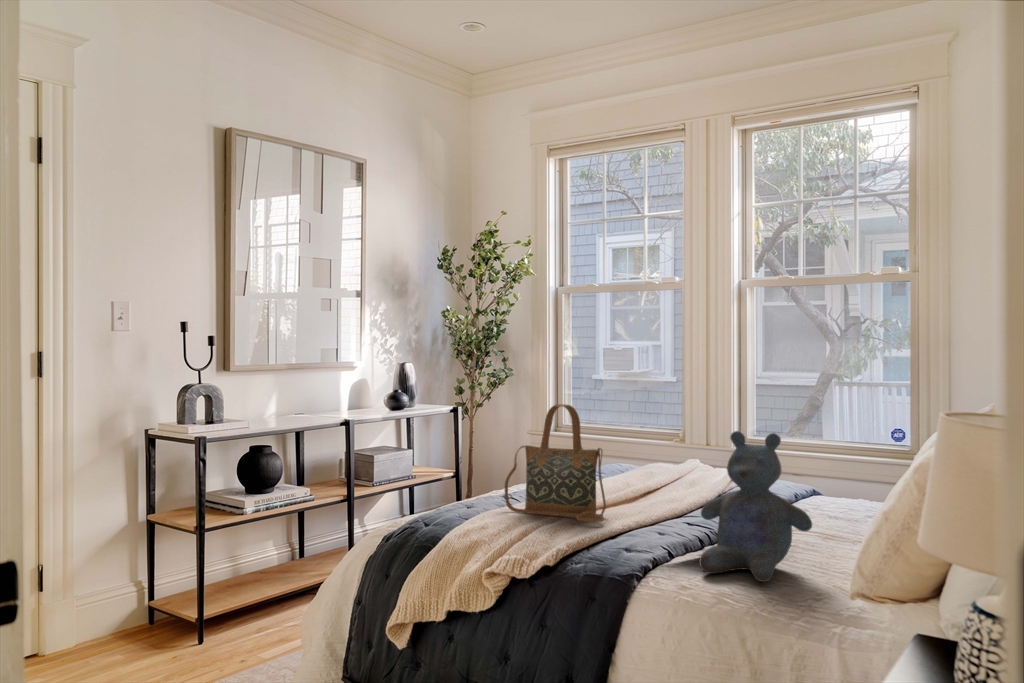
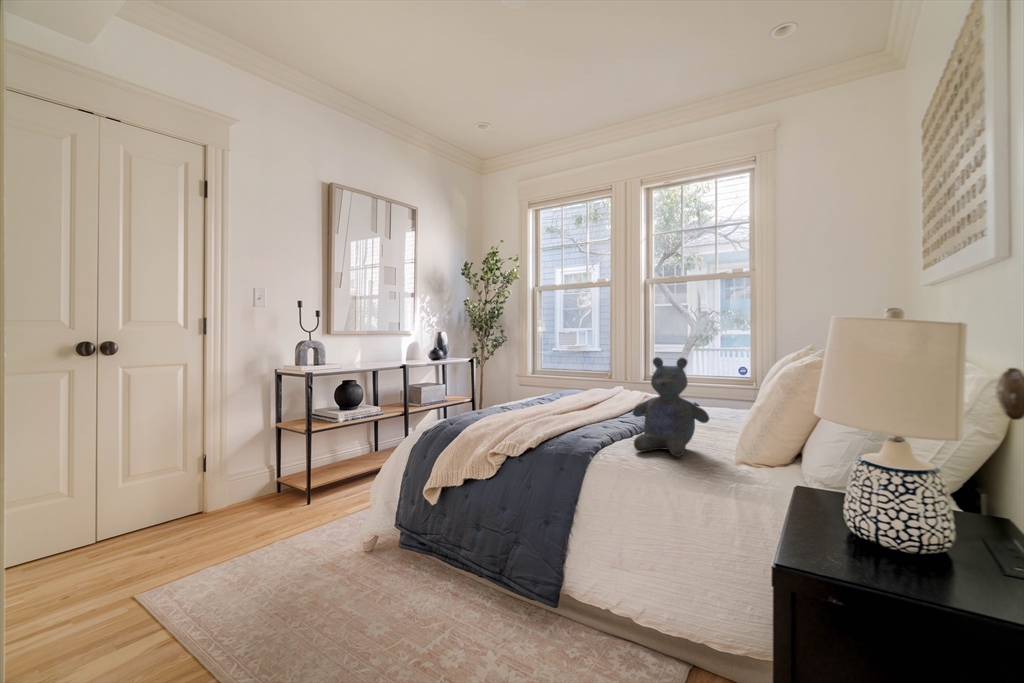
handbag: present [505,404,606,522] -> none [502,345,568,420]

